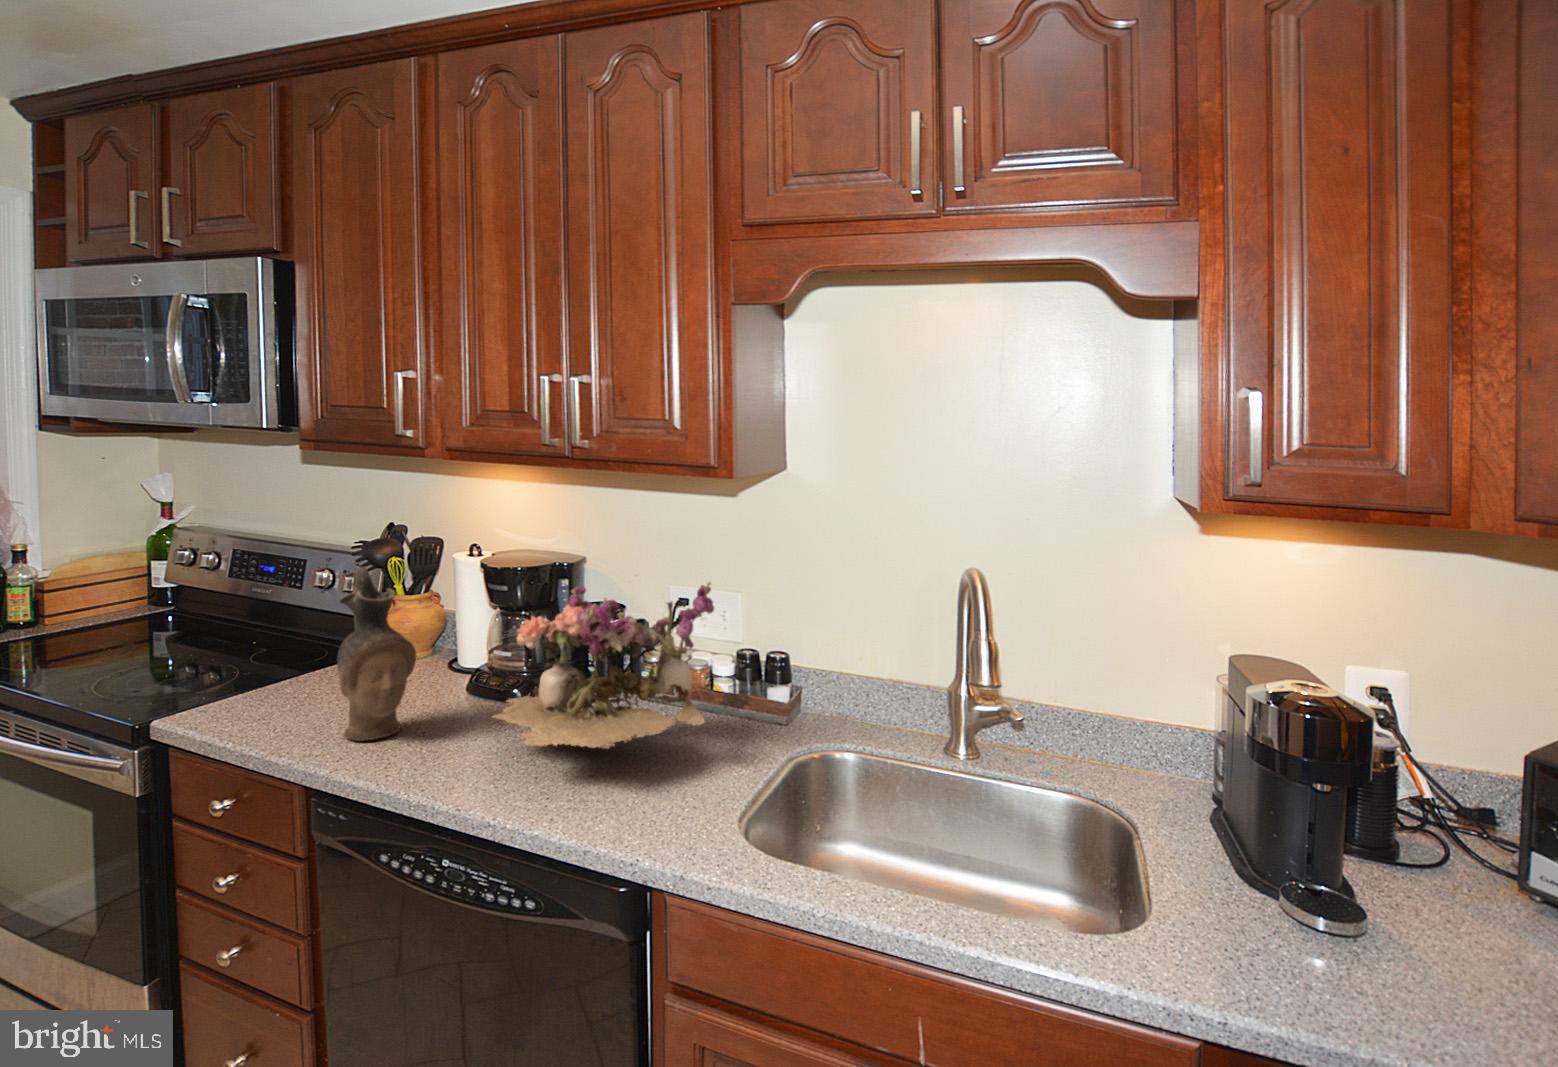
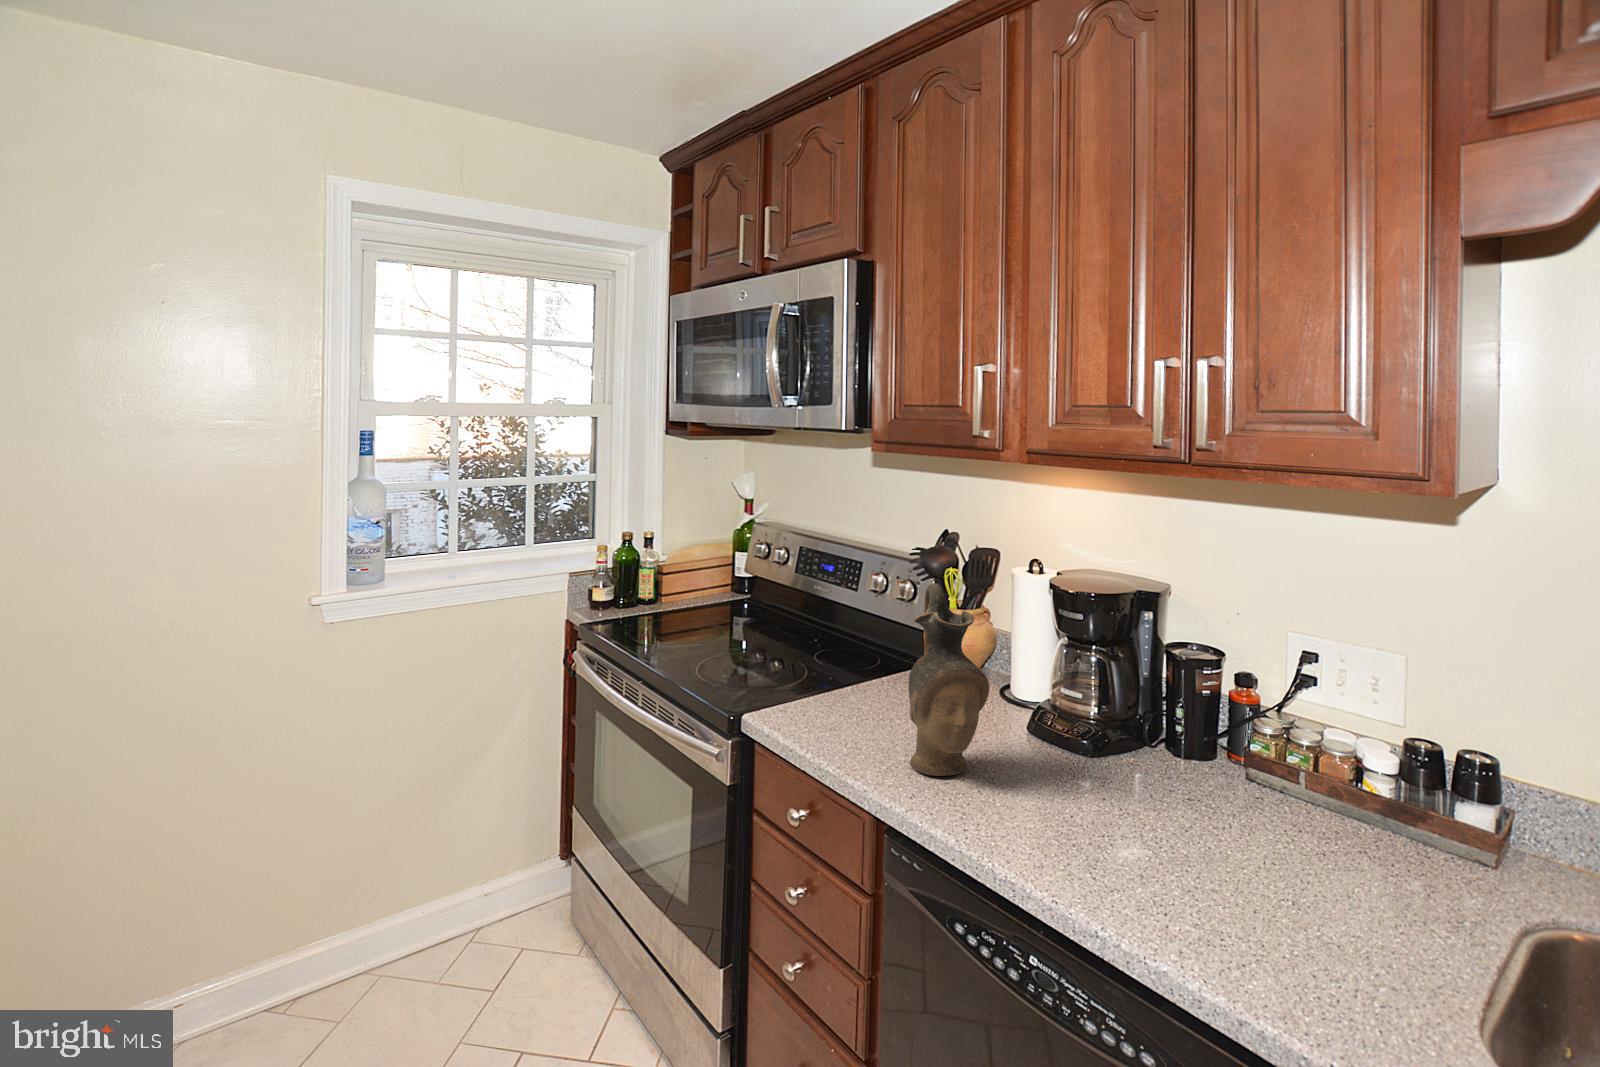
flower arrangement: present [492,582,714,749] -> none [1080,633,1421,876]

